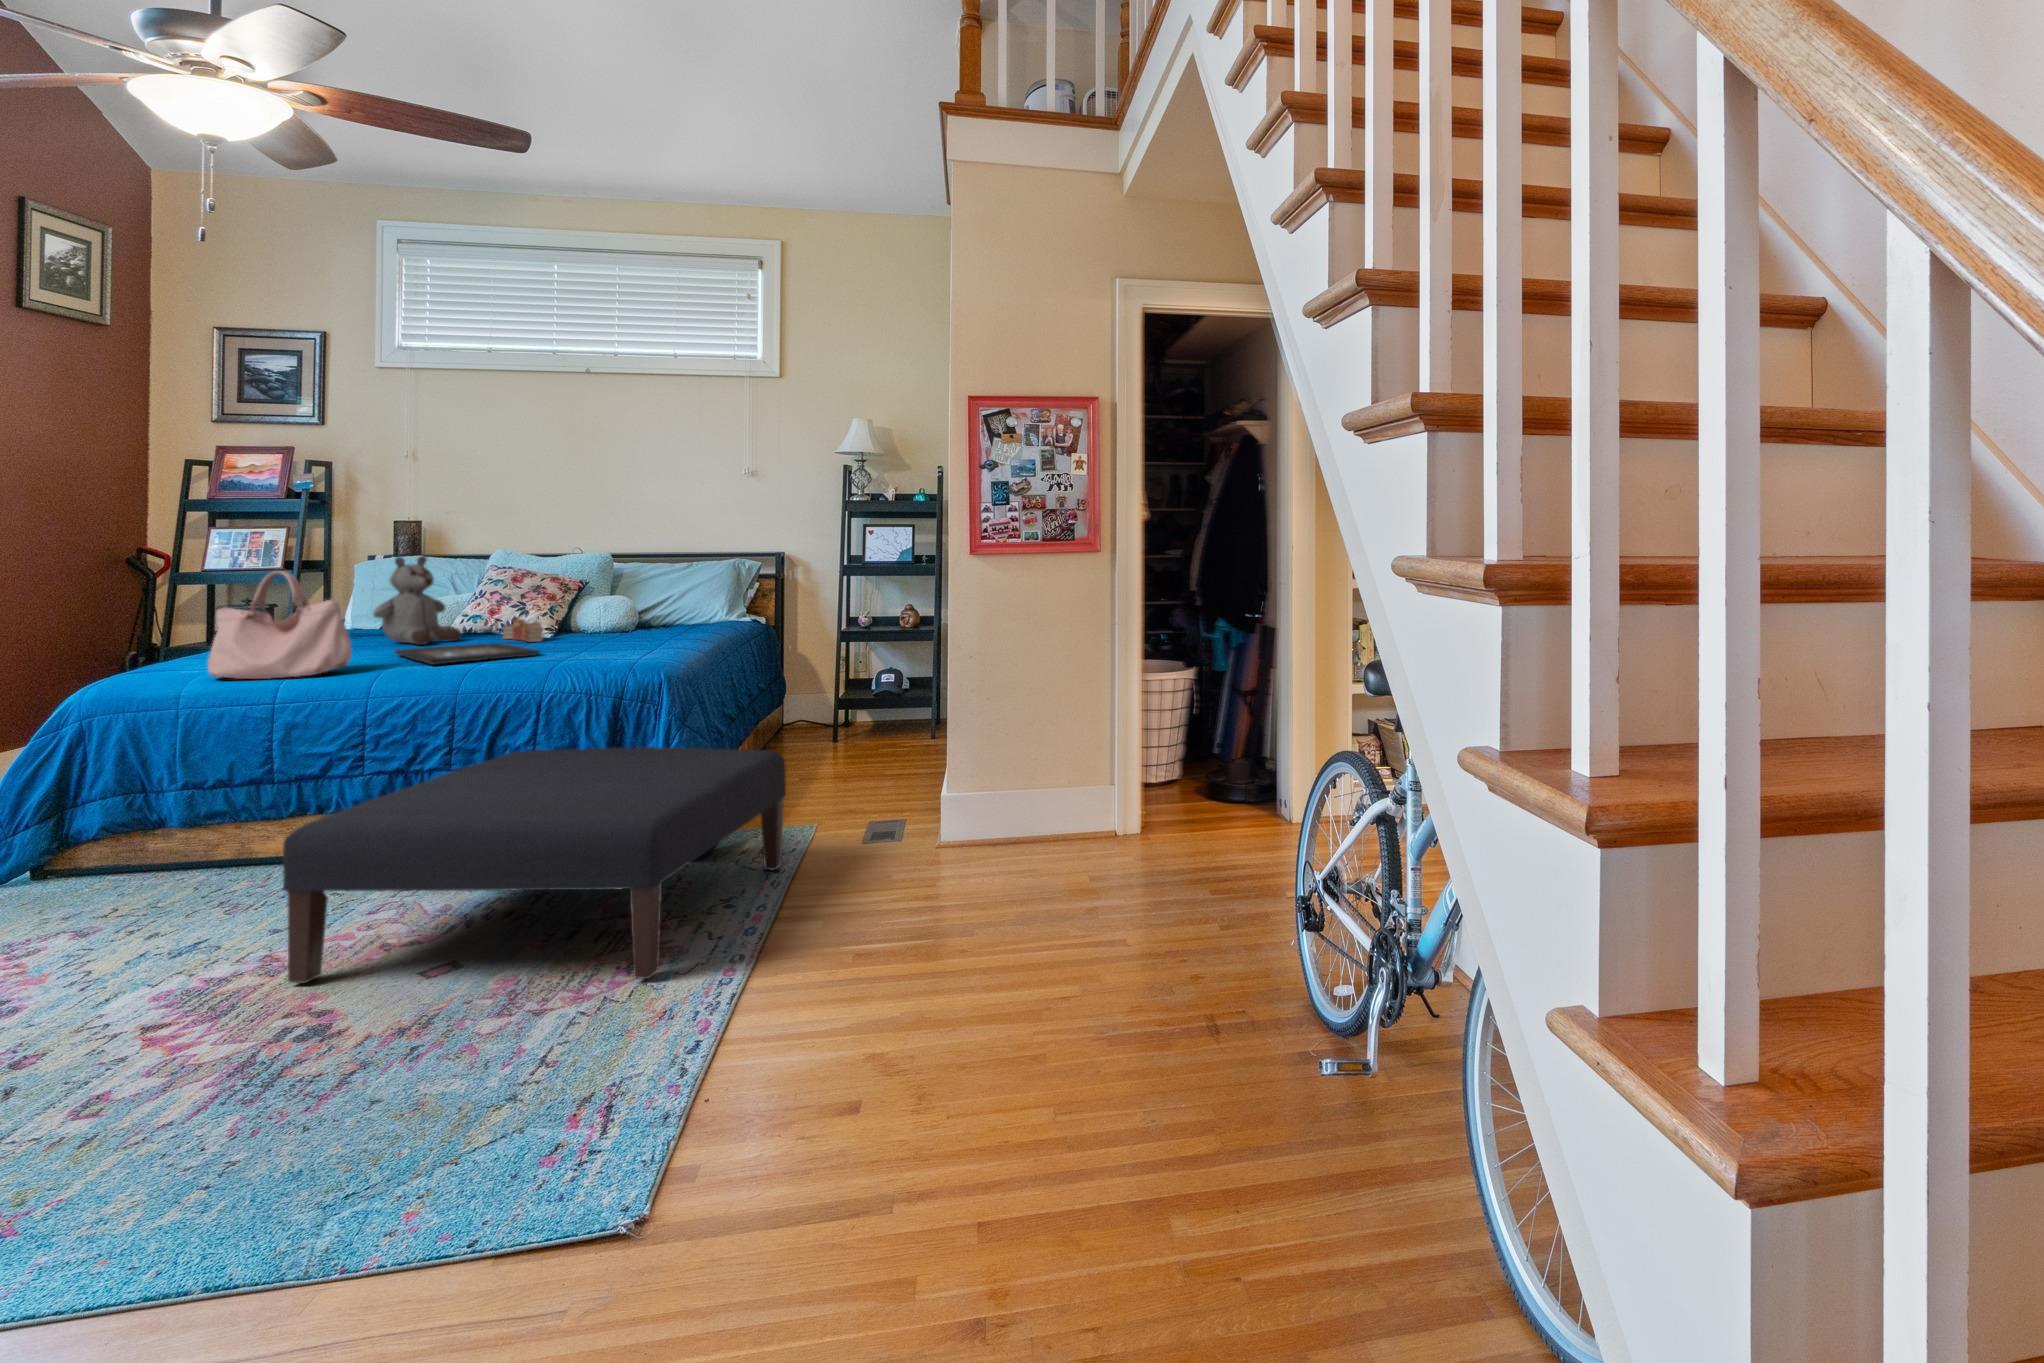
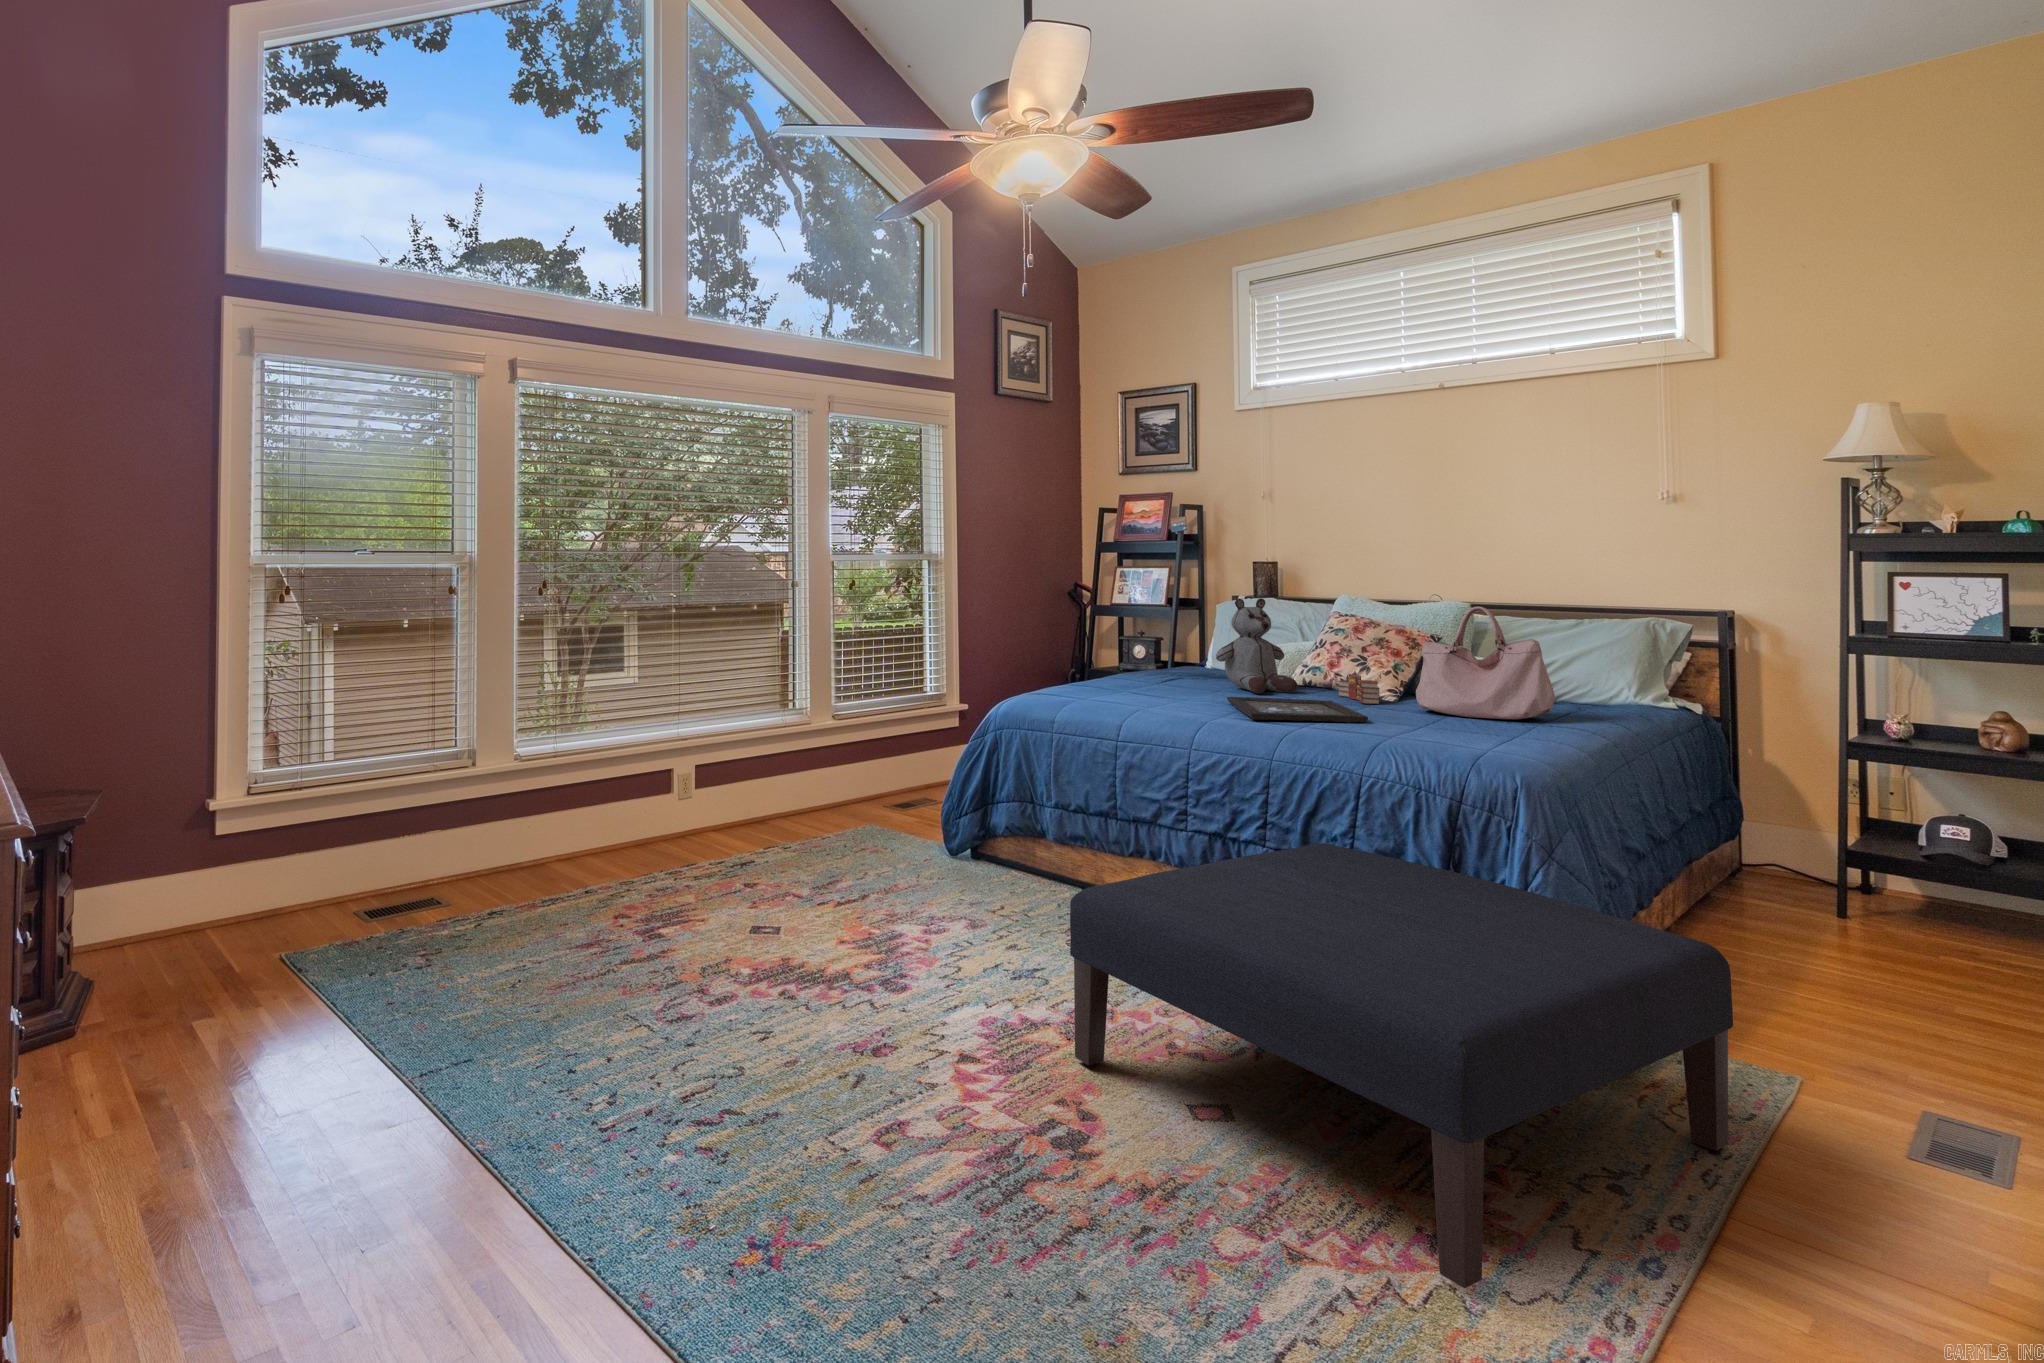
handbag: present [208,571,352,679] -> present [1416,607,1555,720]

